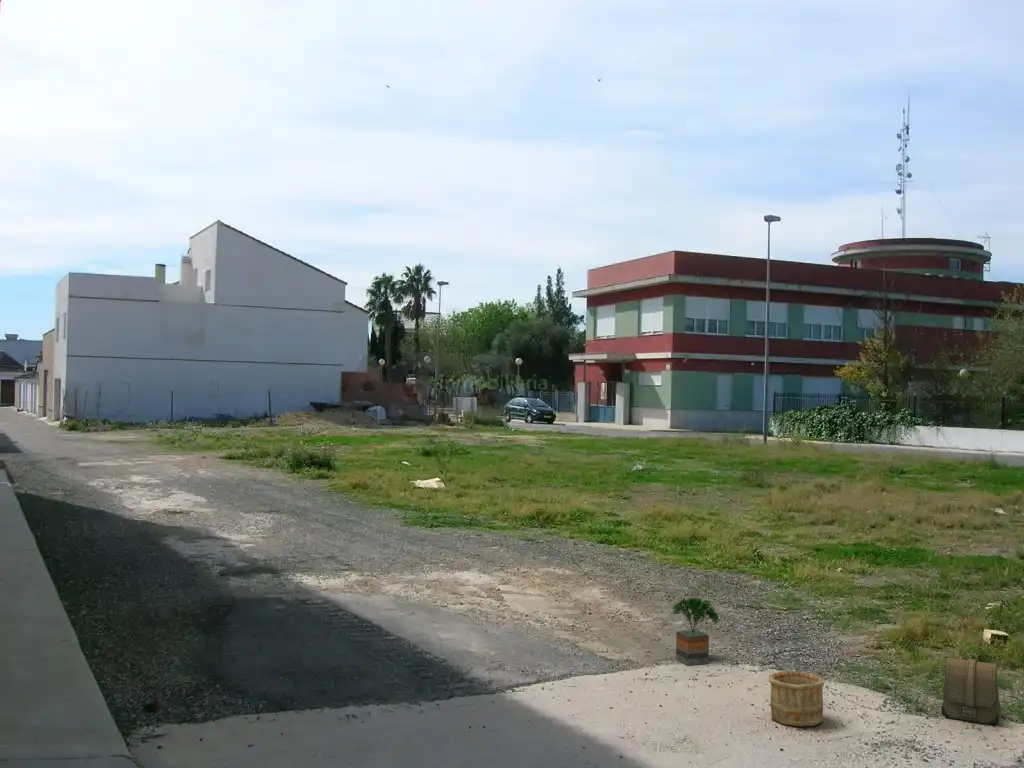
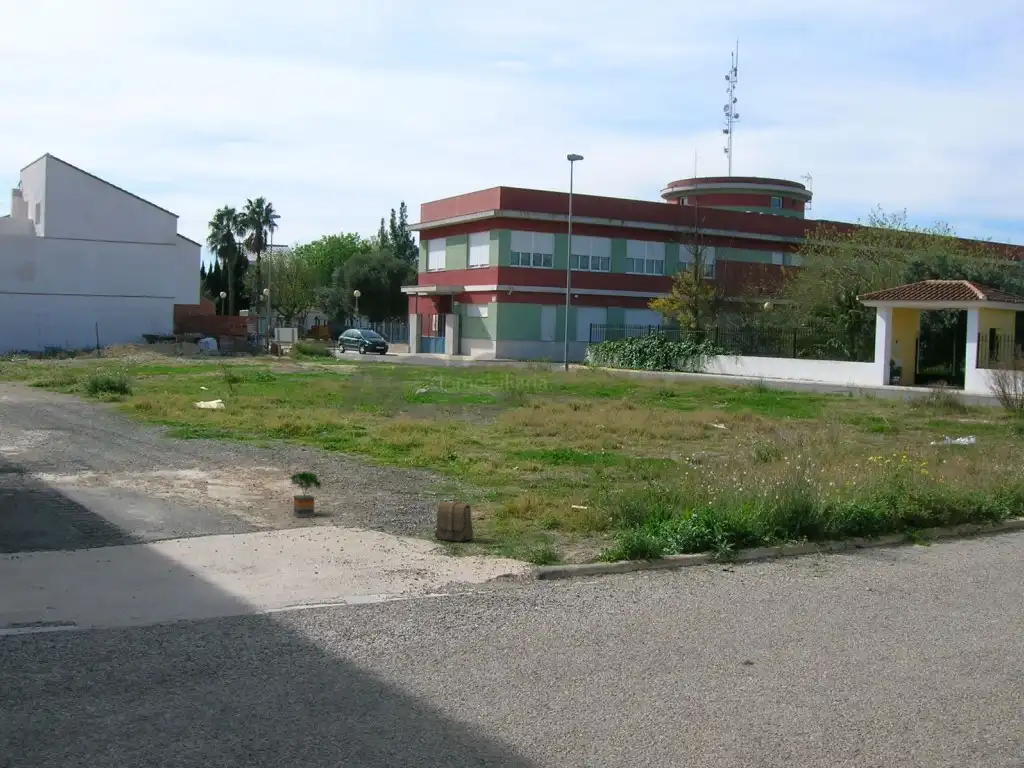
wooden bucket: present [769,671,824,726] -> none [319,512,355,544]

